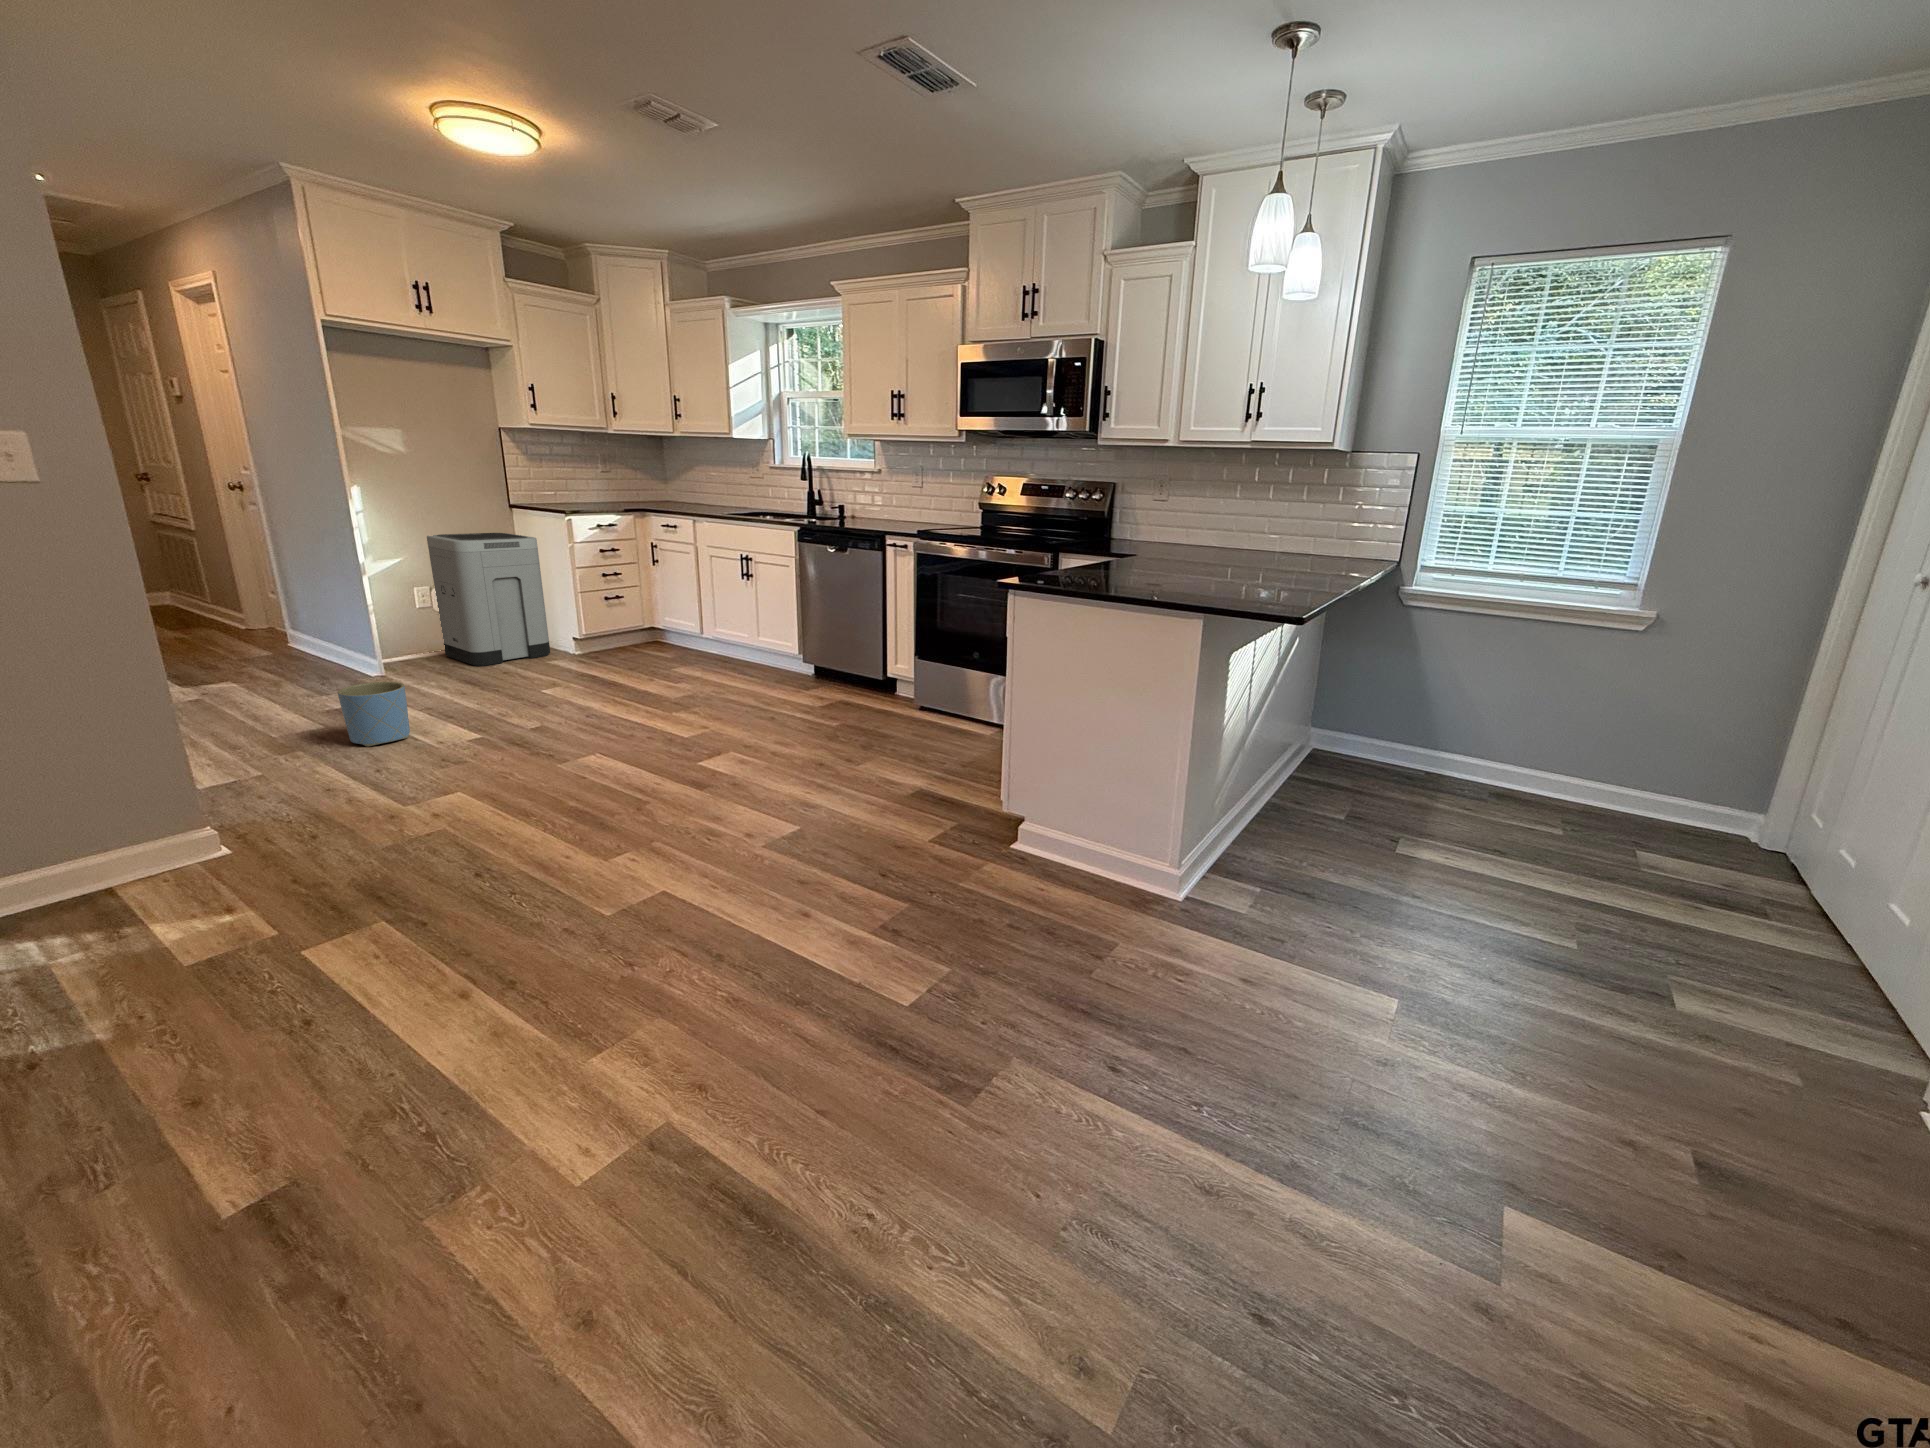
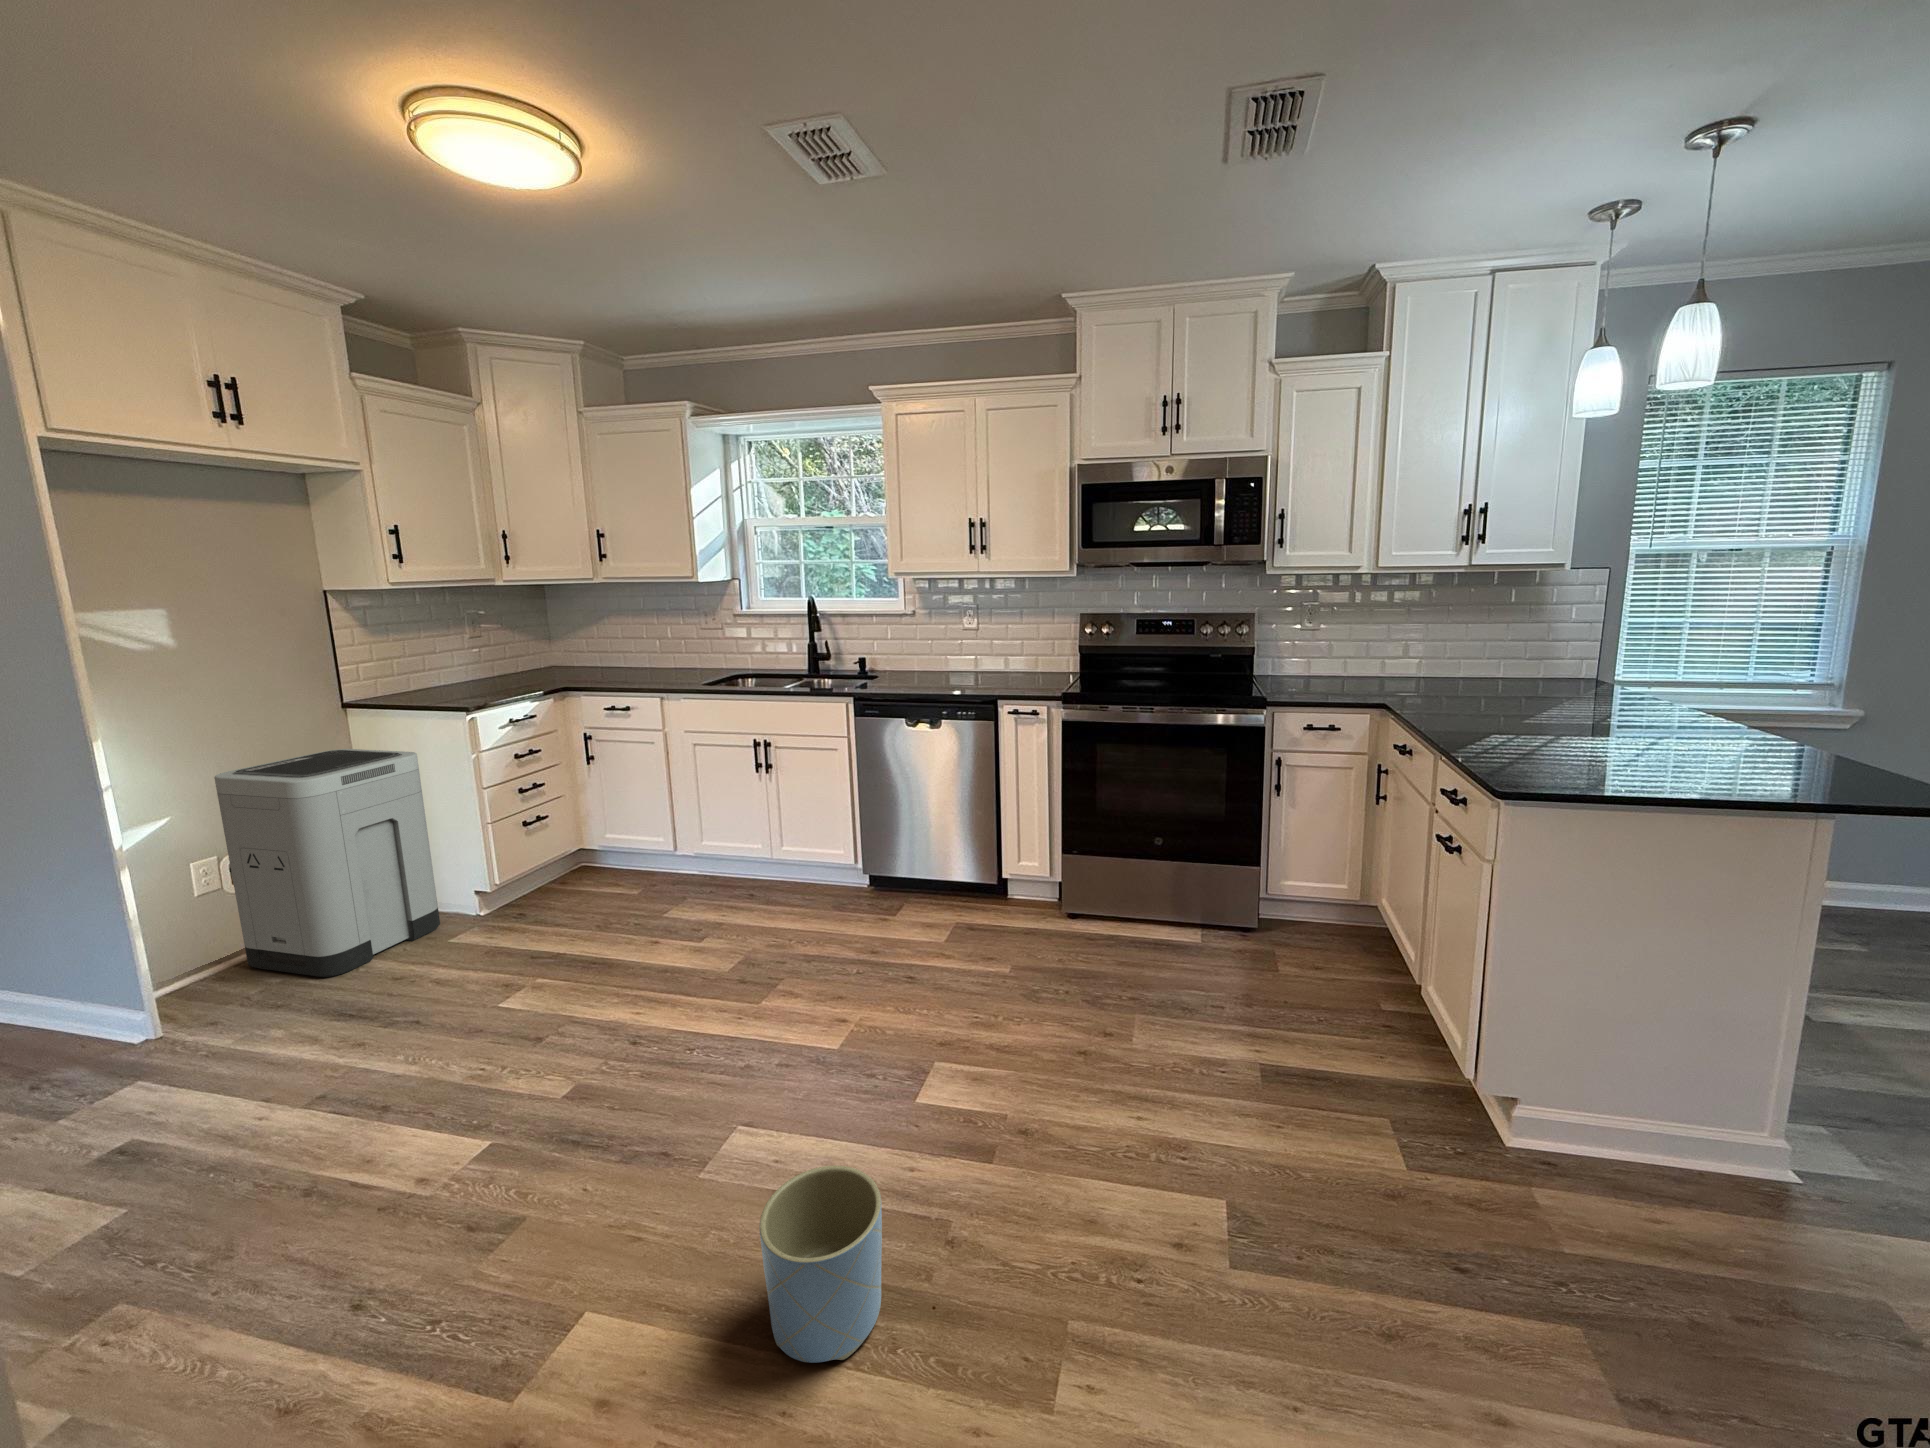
planter: present [338,682,410,747] -> present [759,1165,882,1363]

